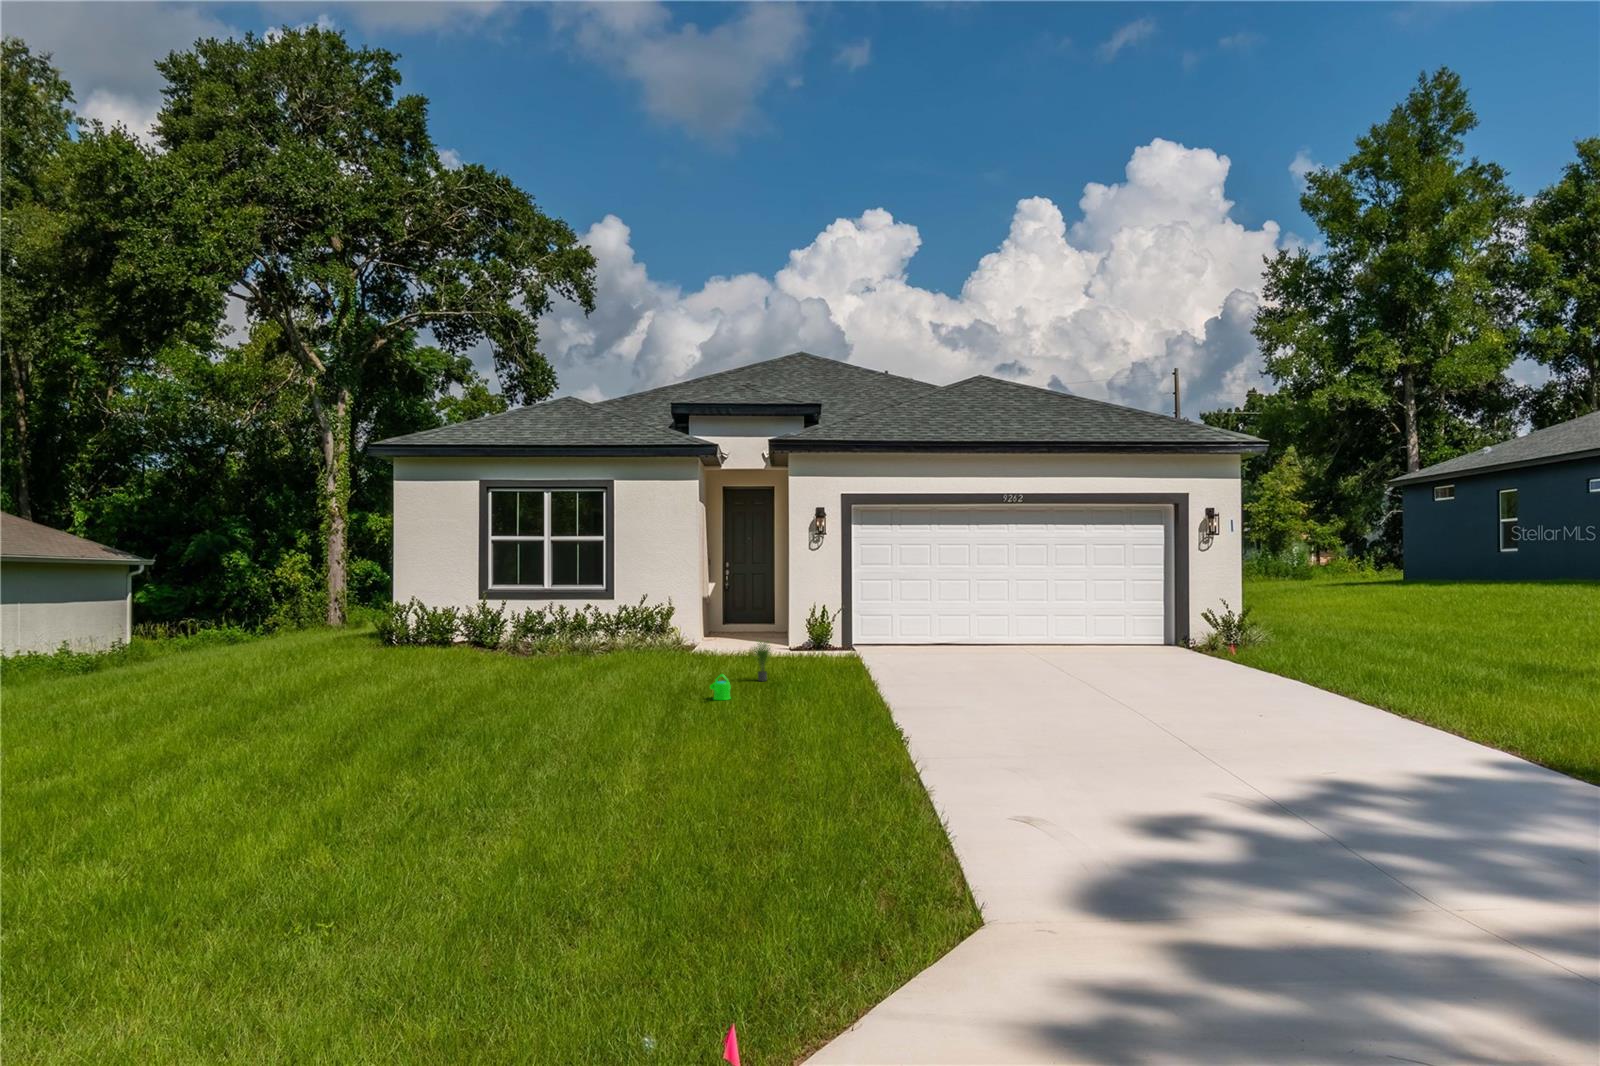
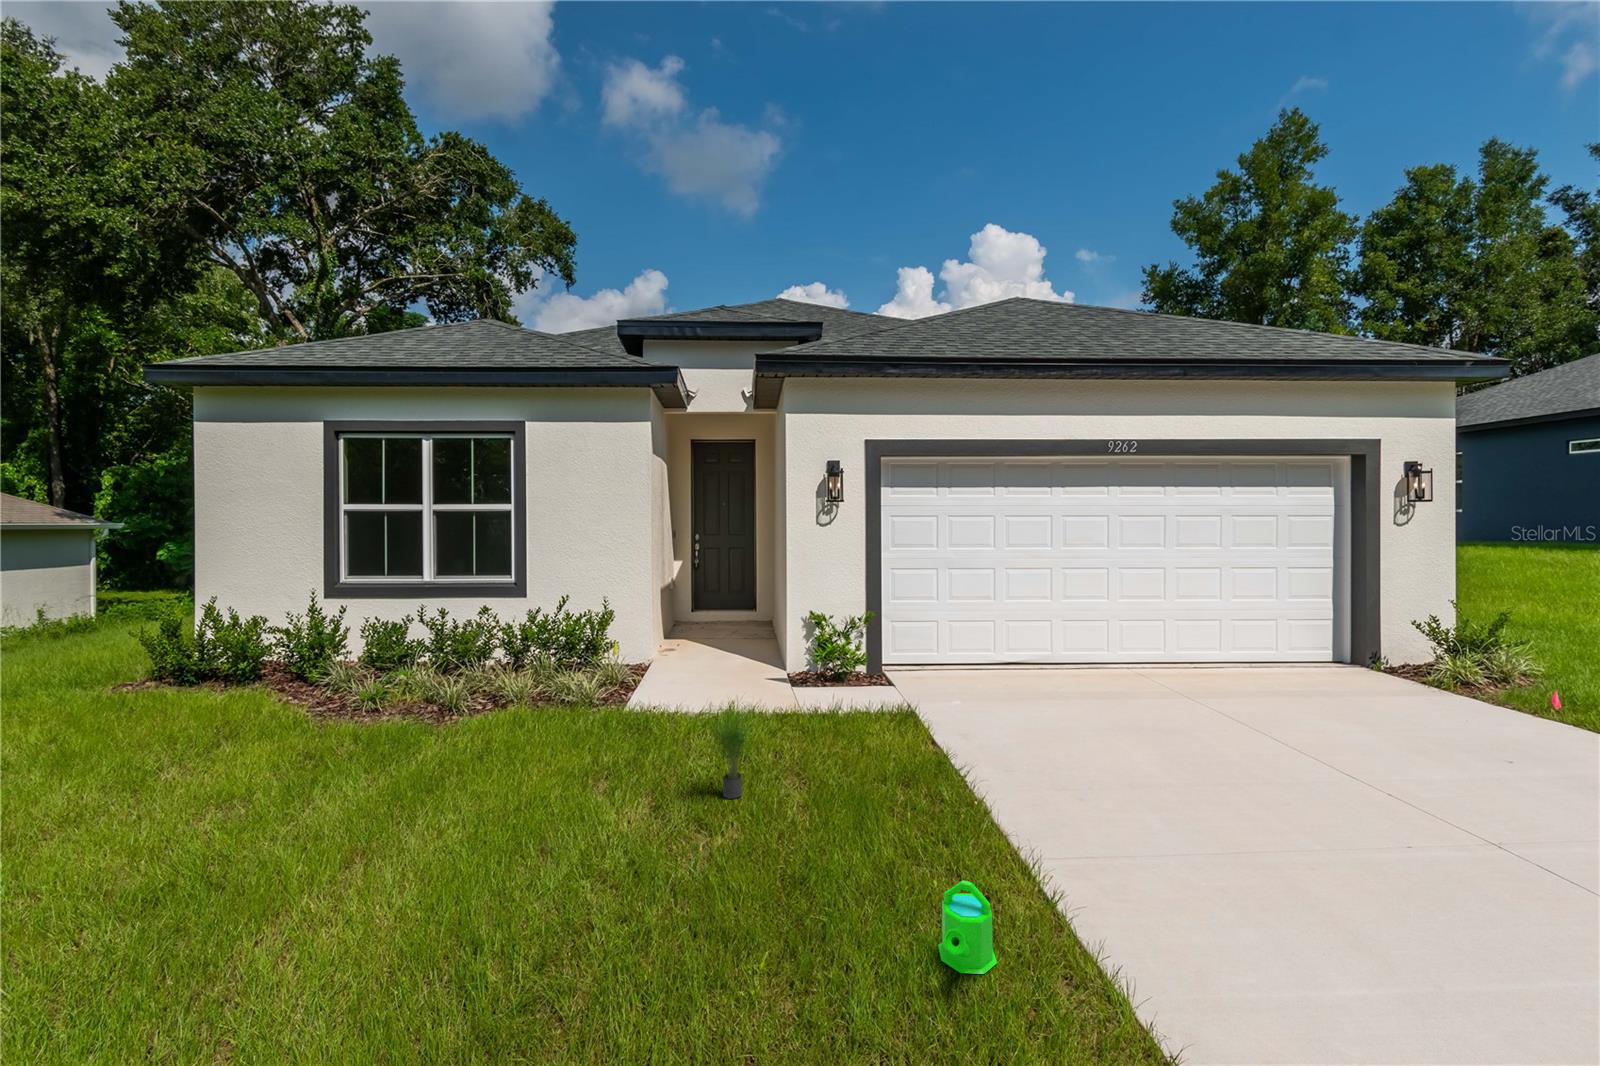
watering can: present [710,674,731,700] -> present [938,880,997,974]

